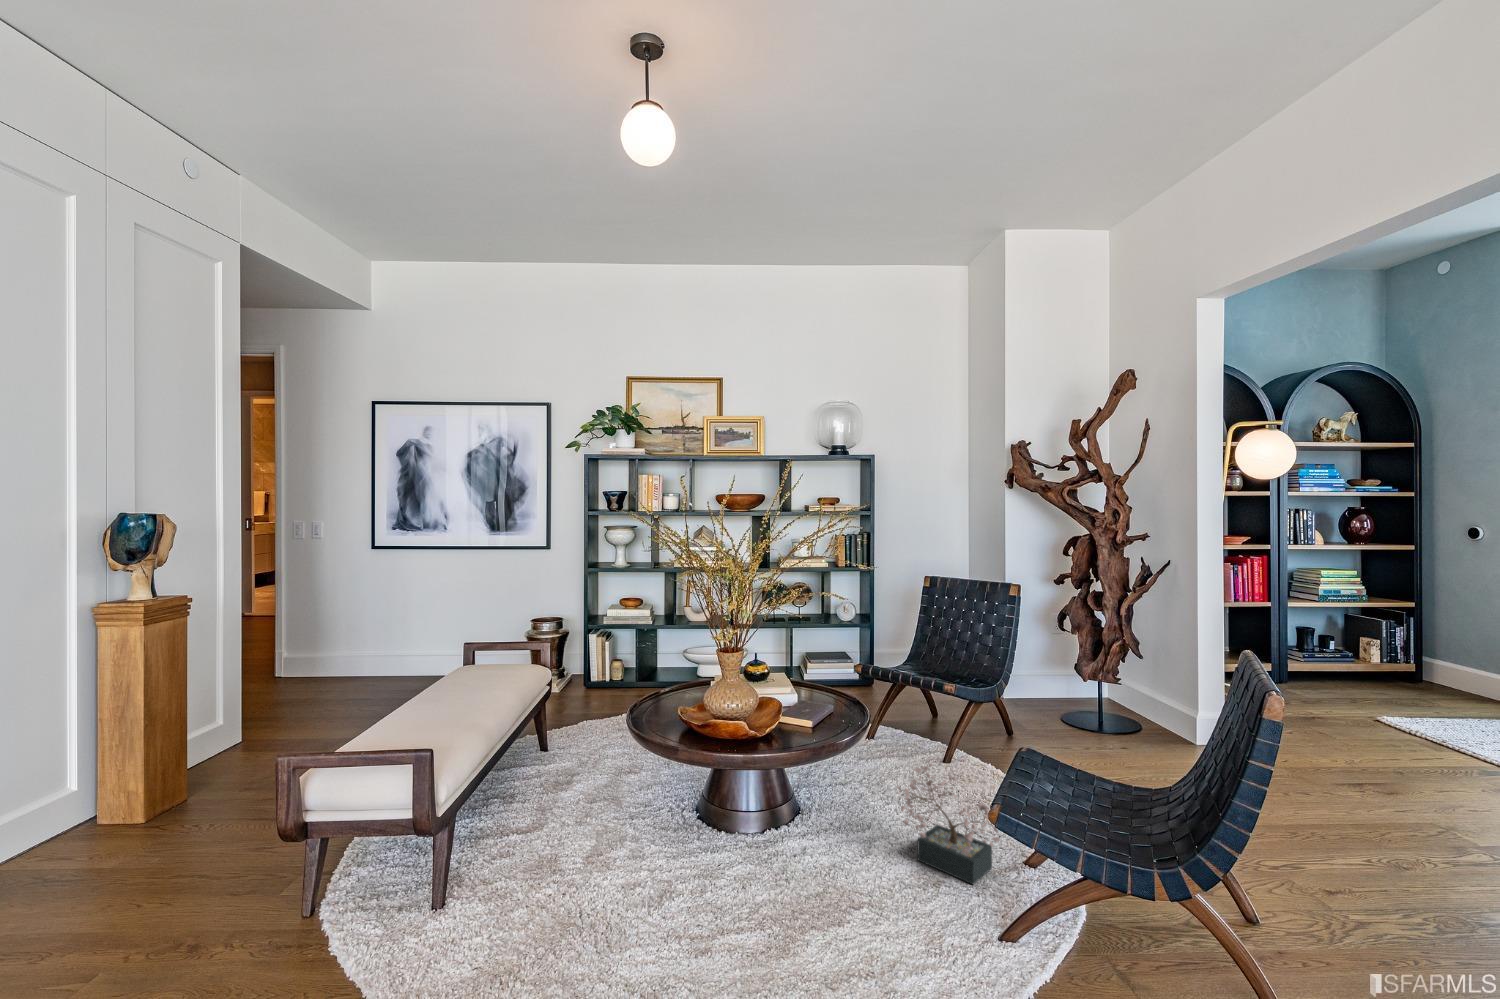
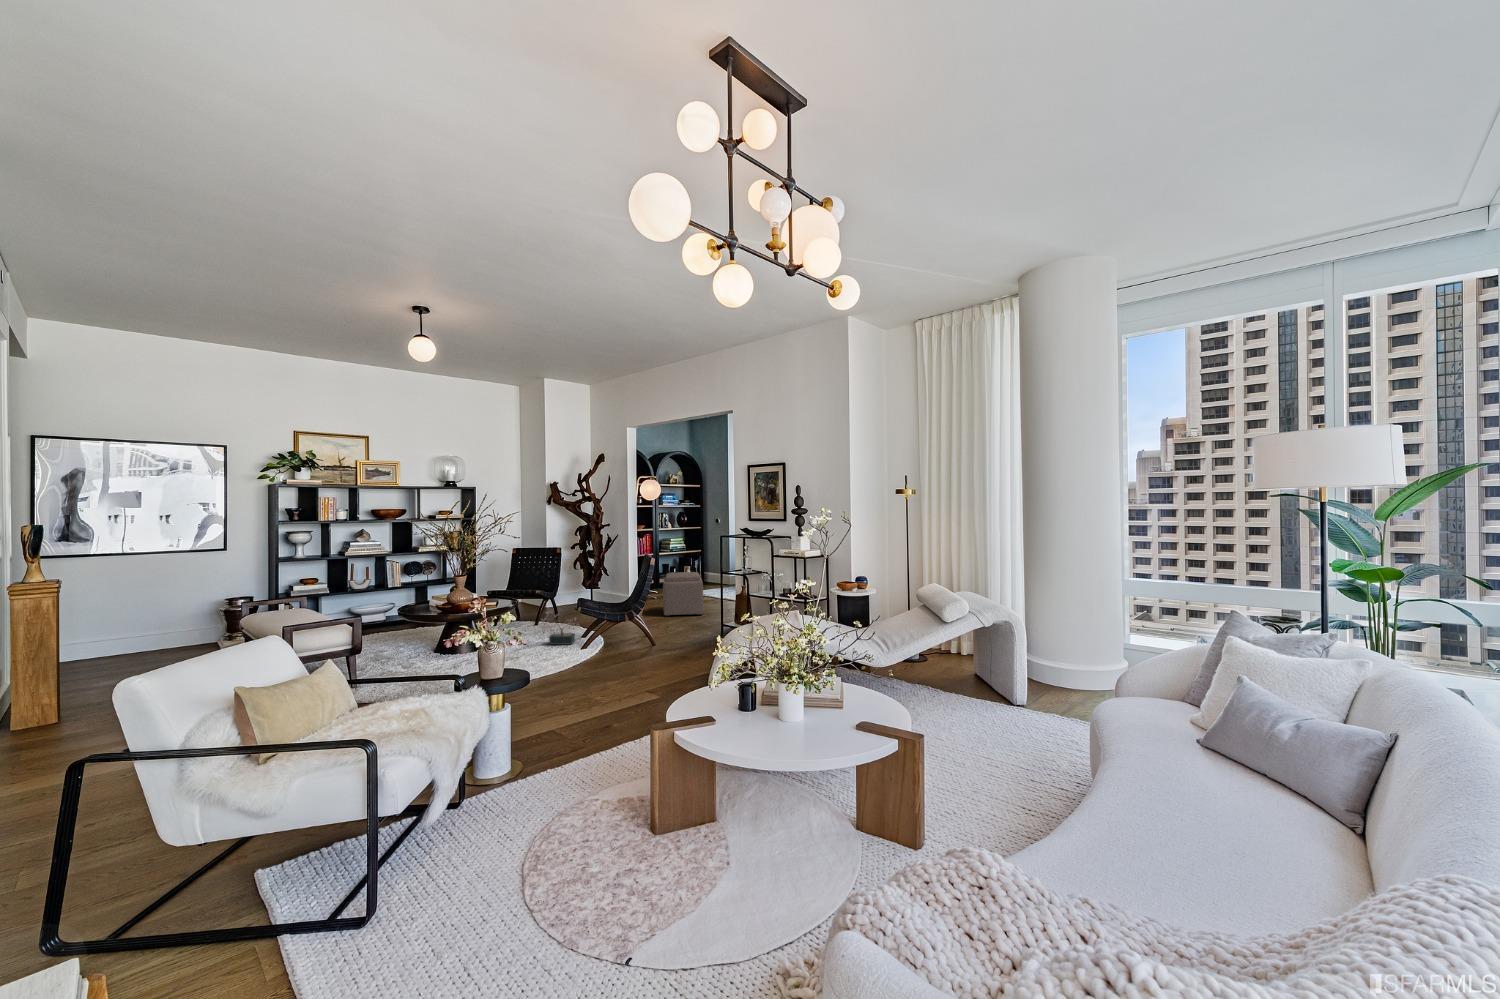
ottoman: none [1303,682,1469,849] -> present [663,572,703,616]

